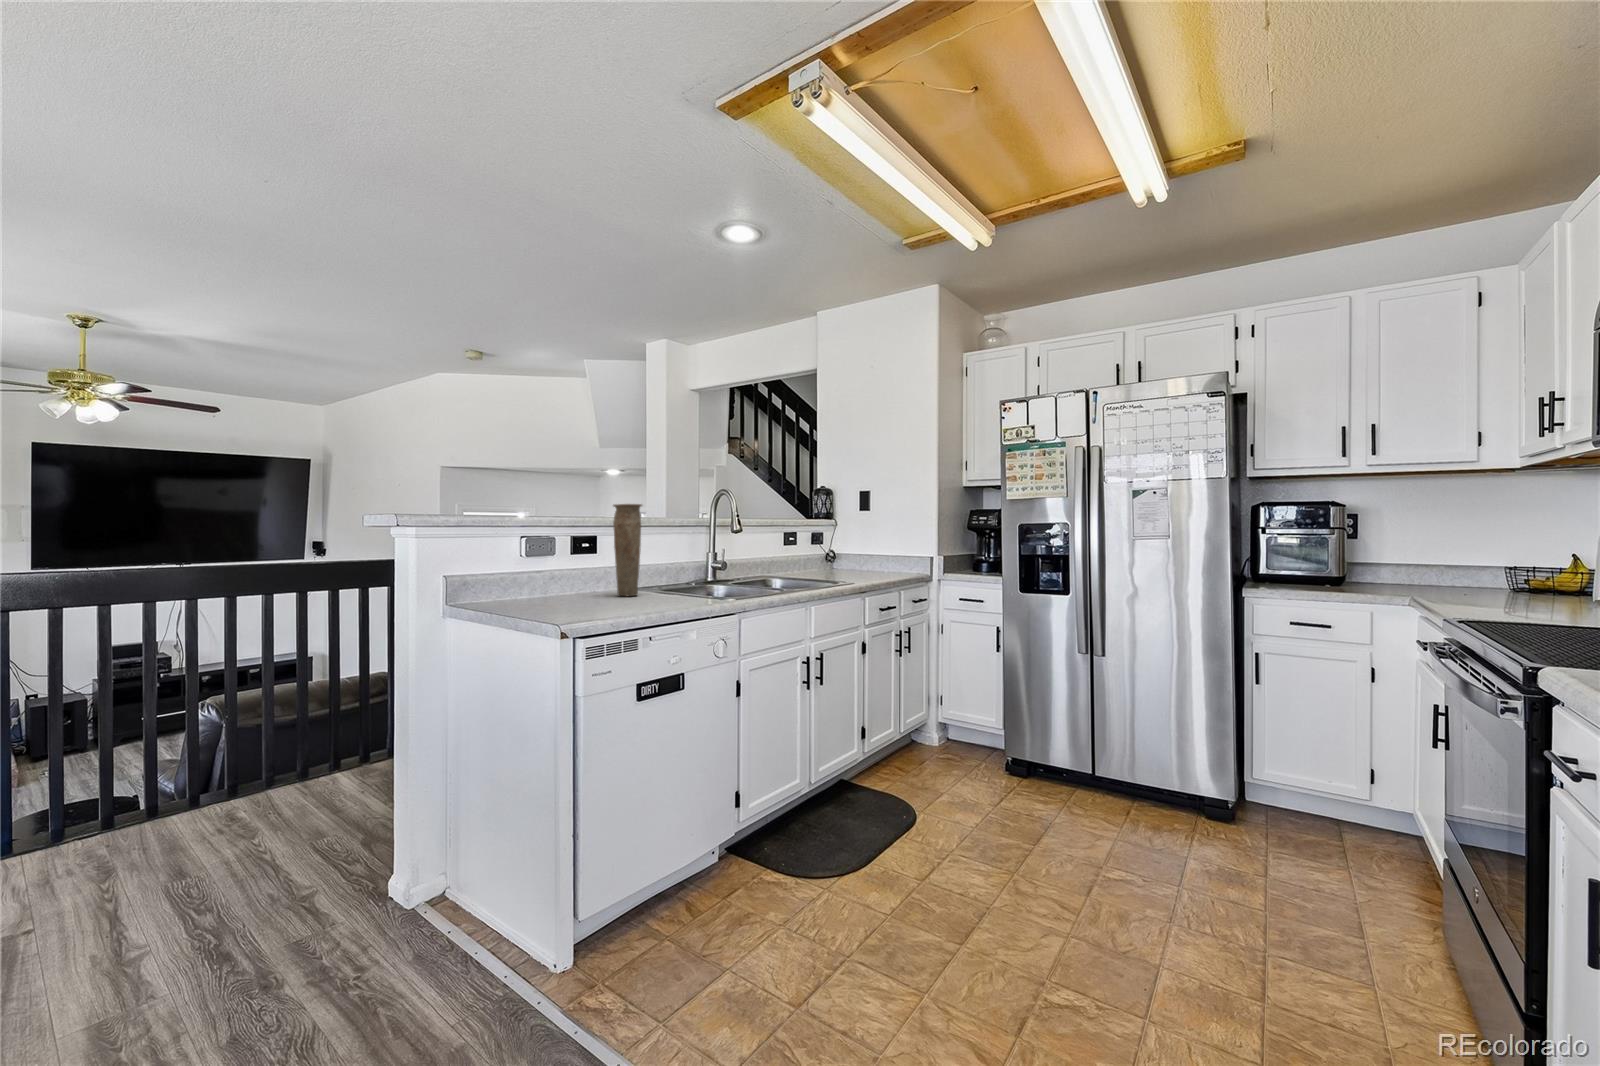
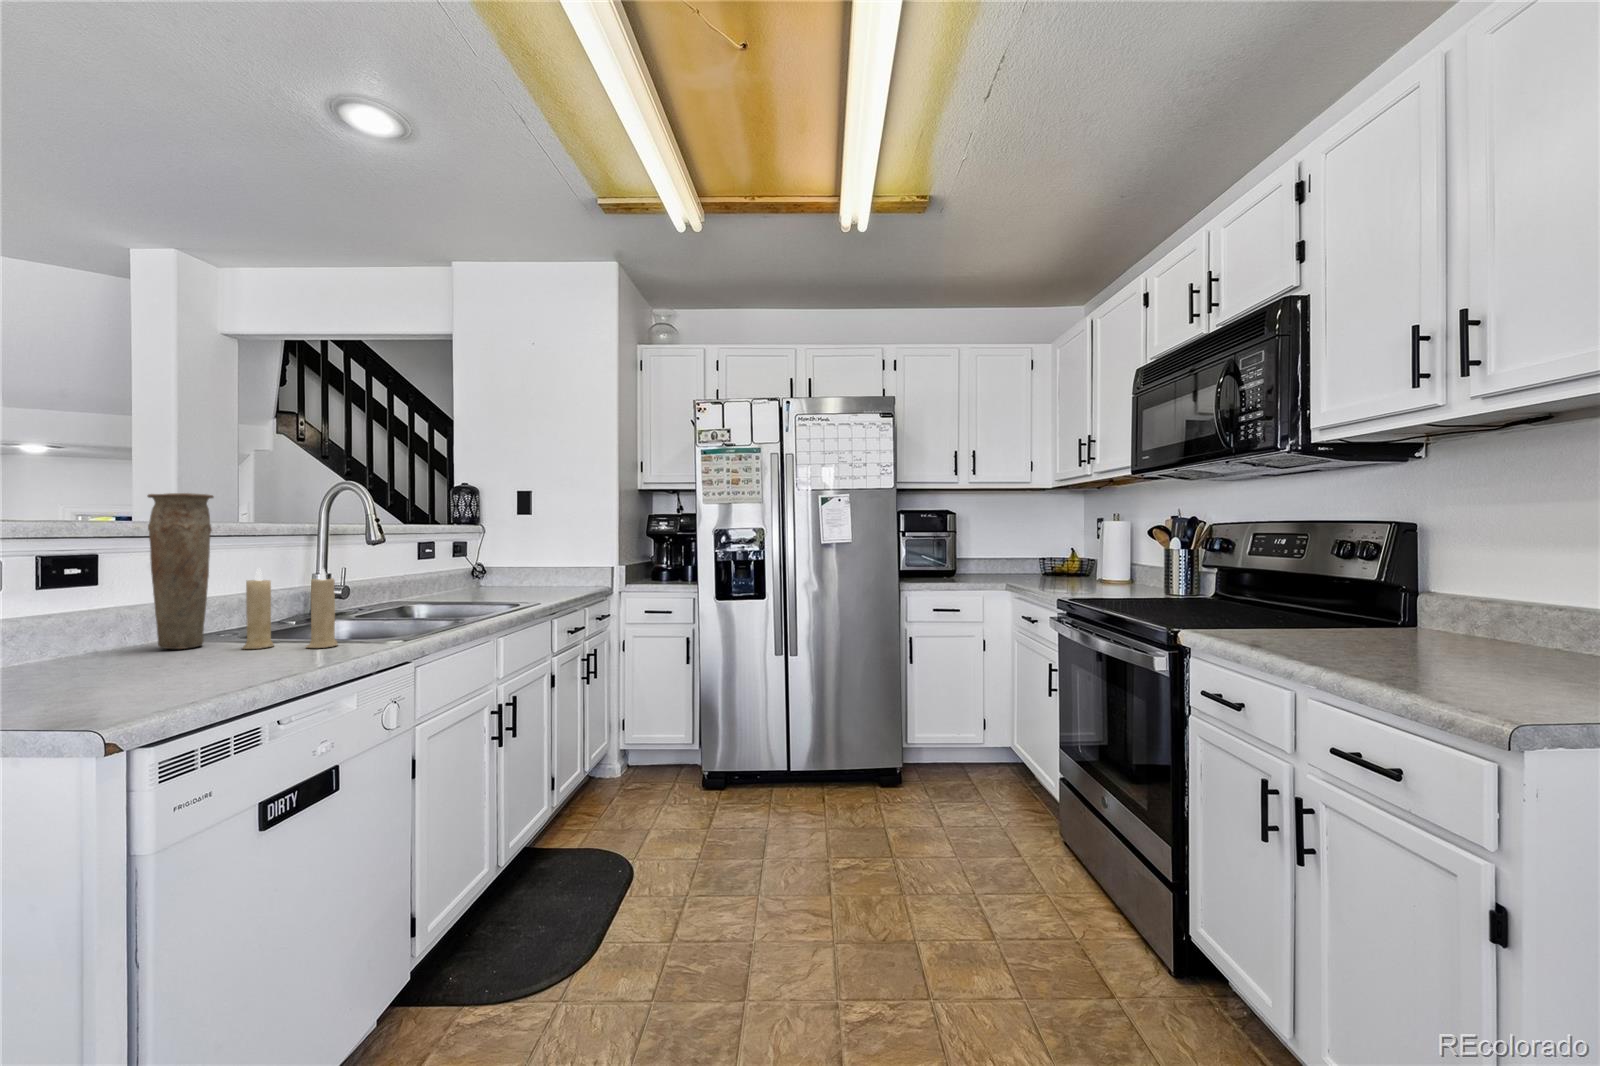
candle: none [651,549,697,603] -> present [242,569,338,649]

